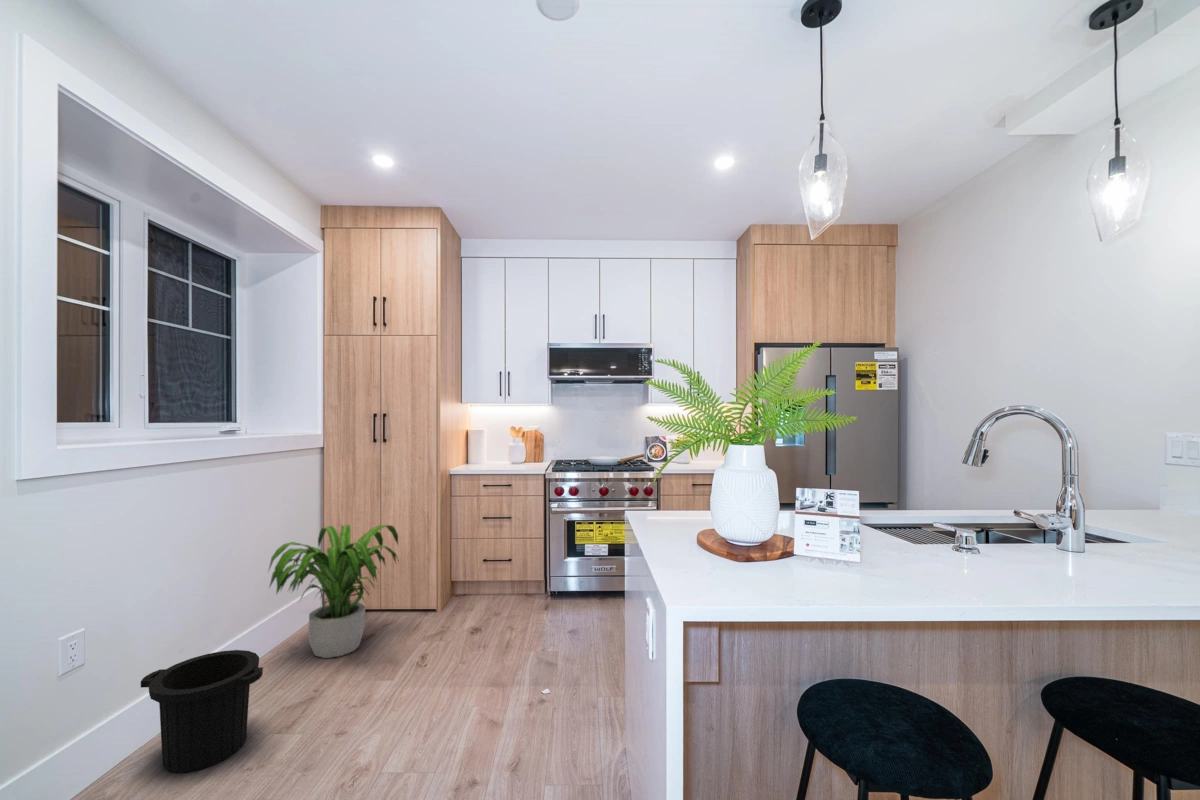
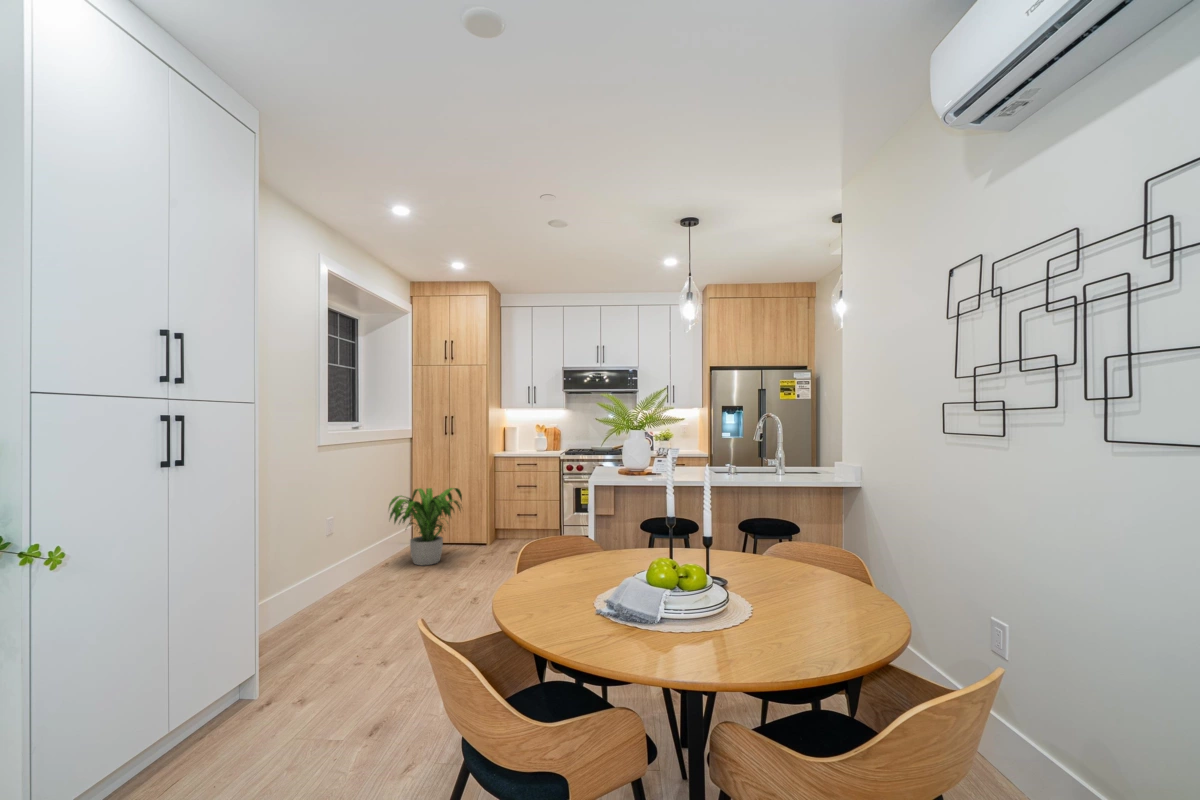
trash can: present [141,650,263,773] -> none [340,548,397,601]

